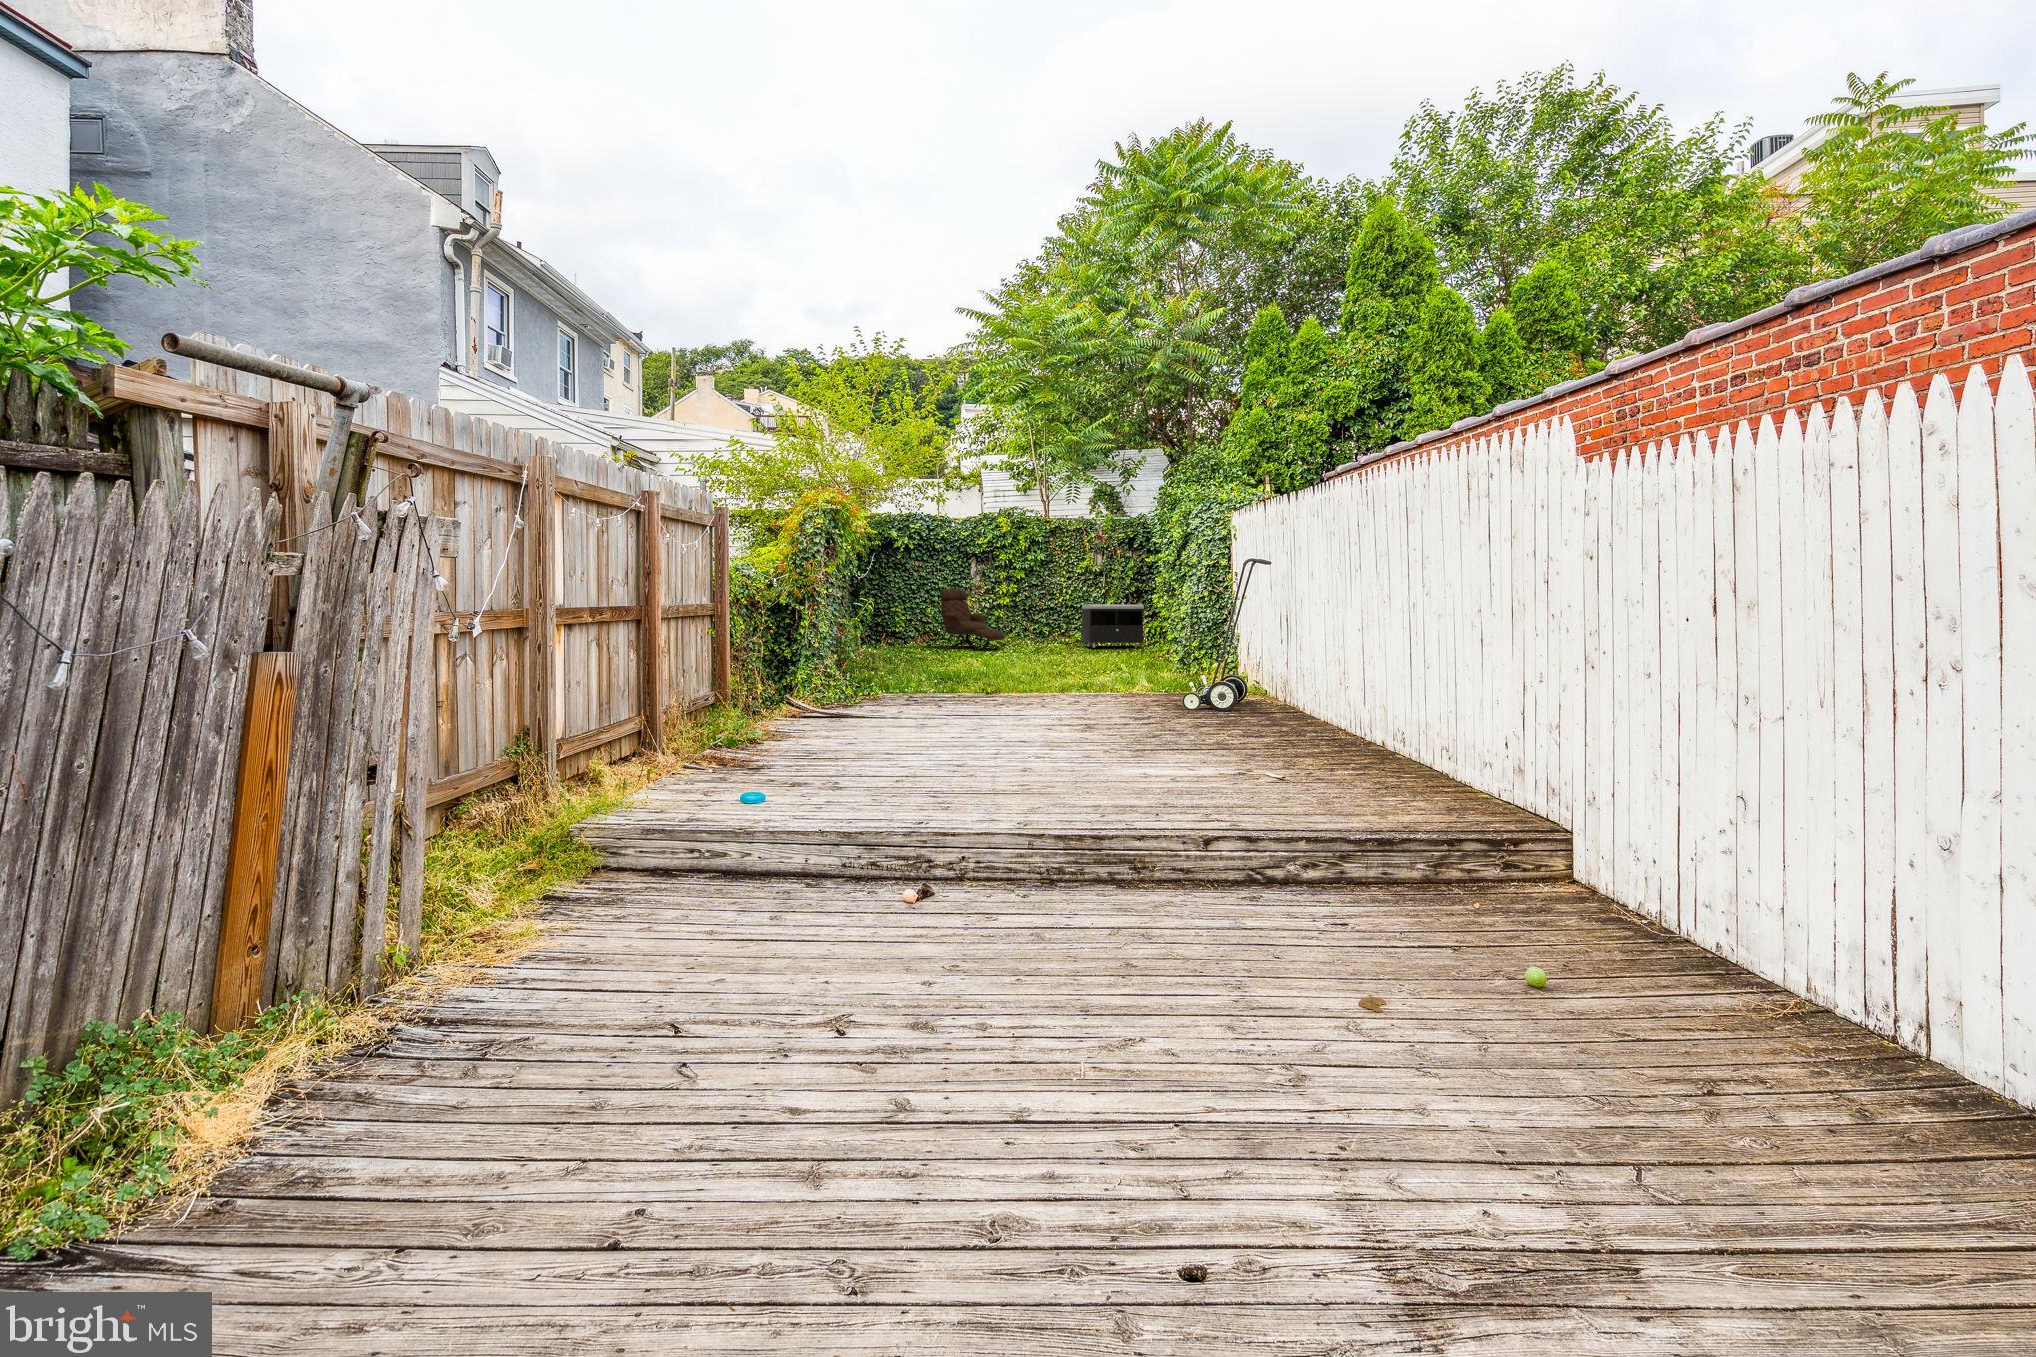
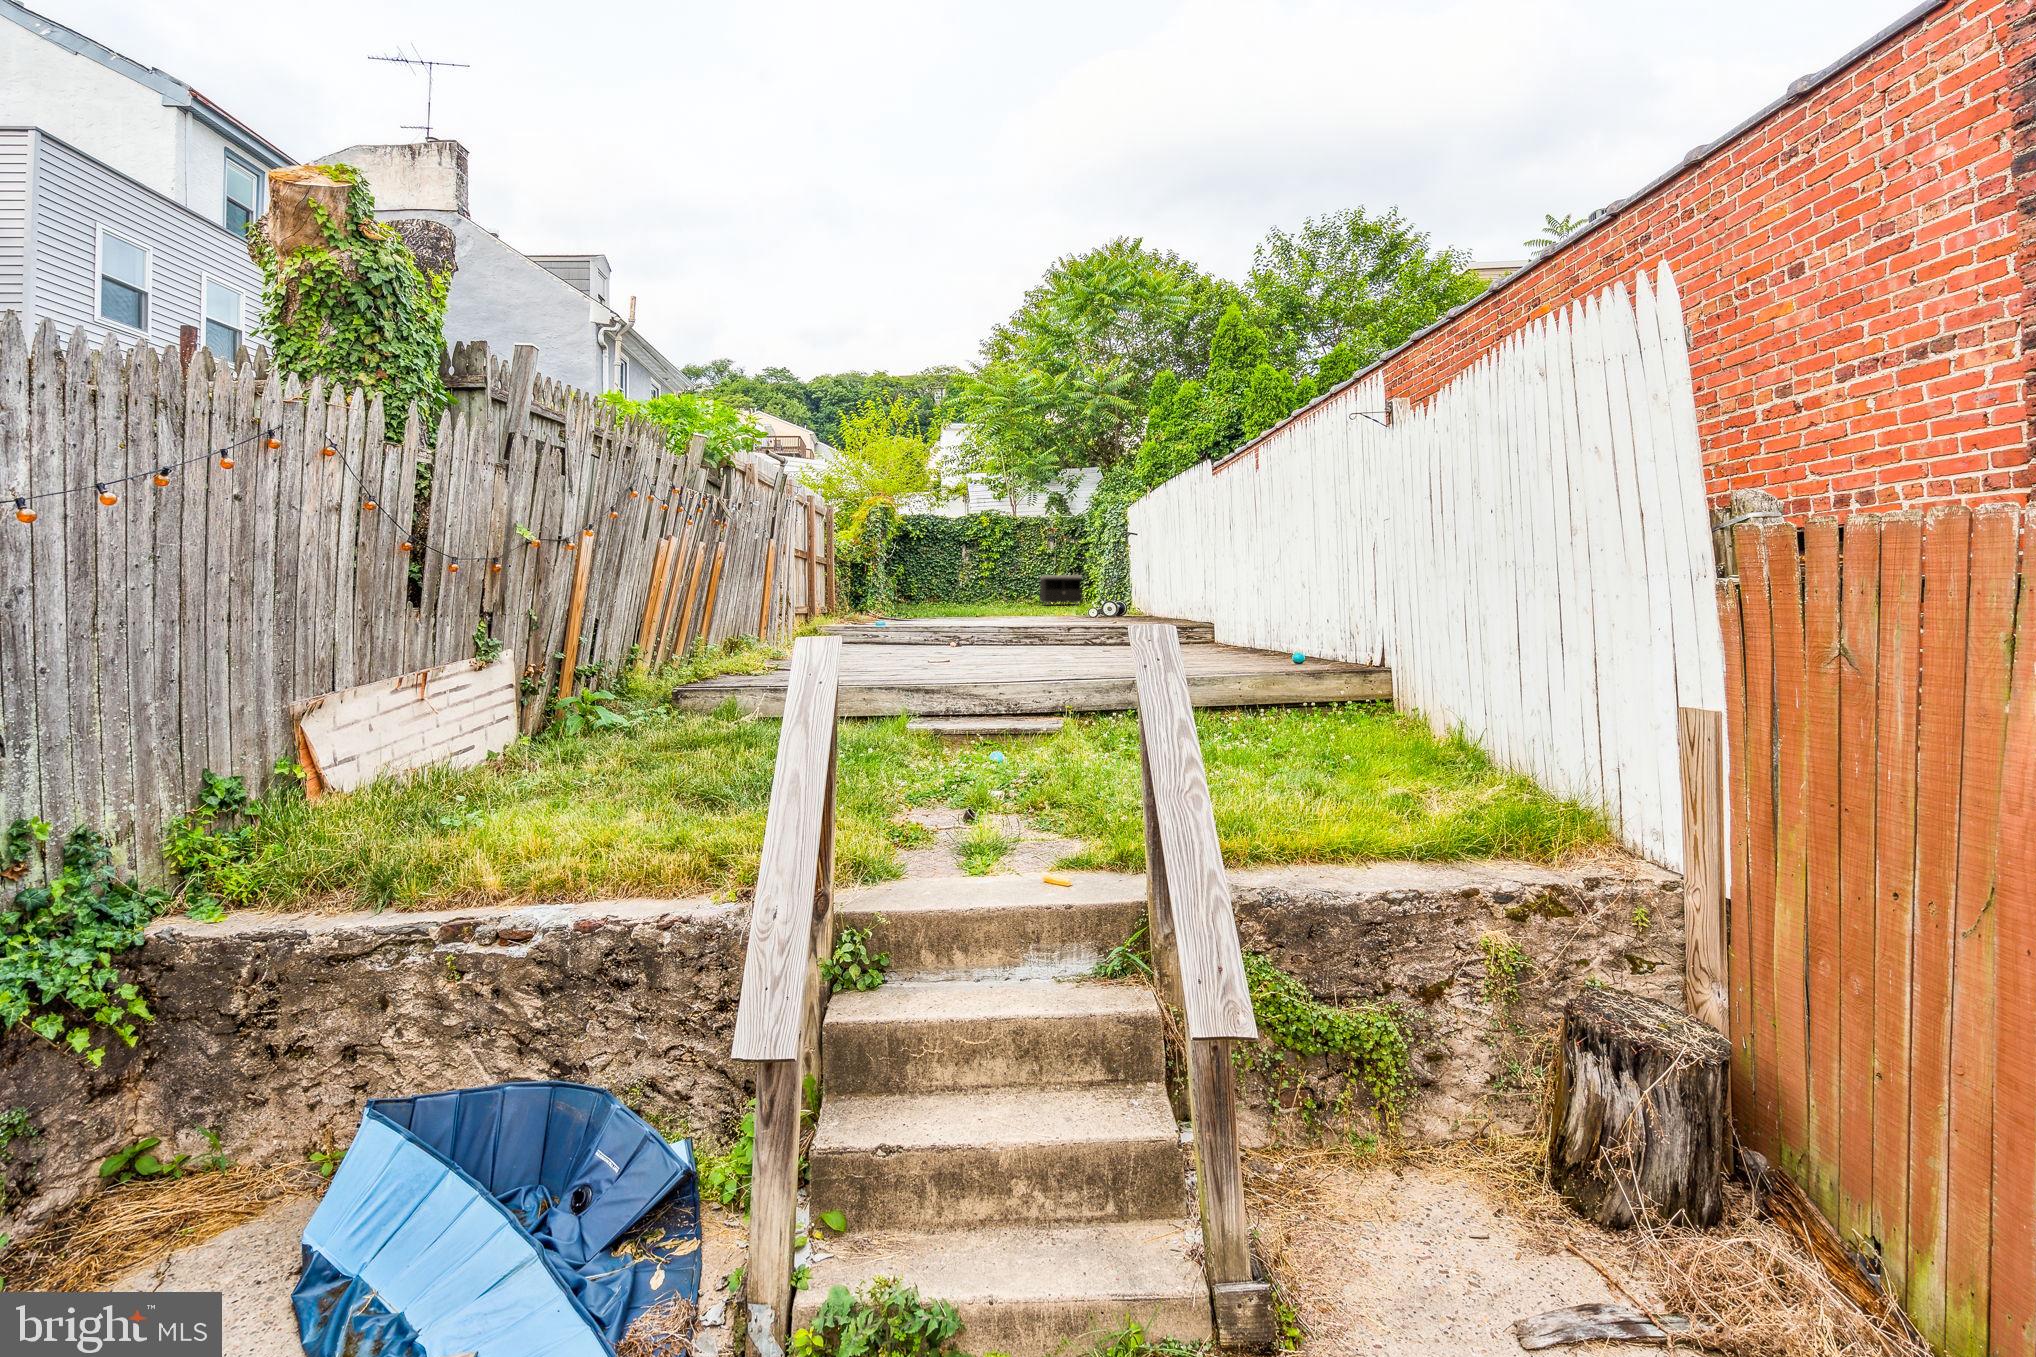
lounge chair: present [941,588,1005,649] -> none [942,566,987,607]

